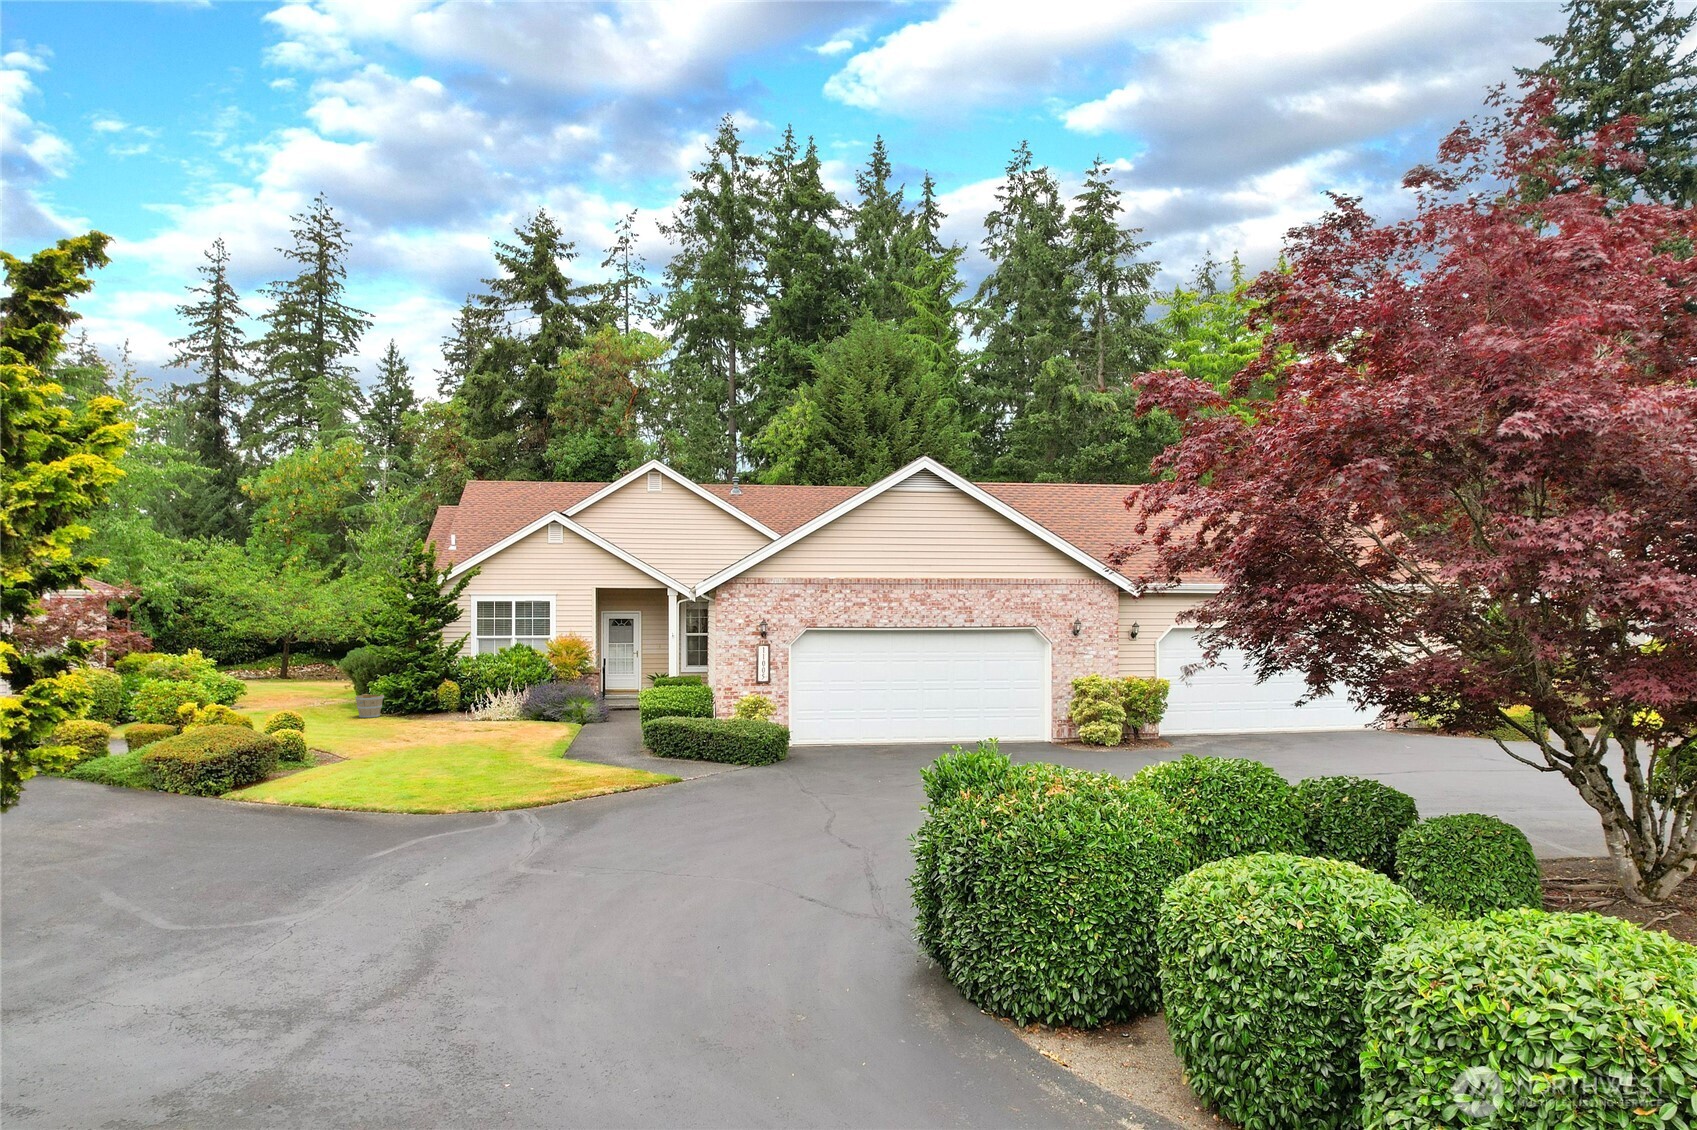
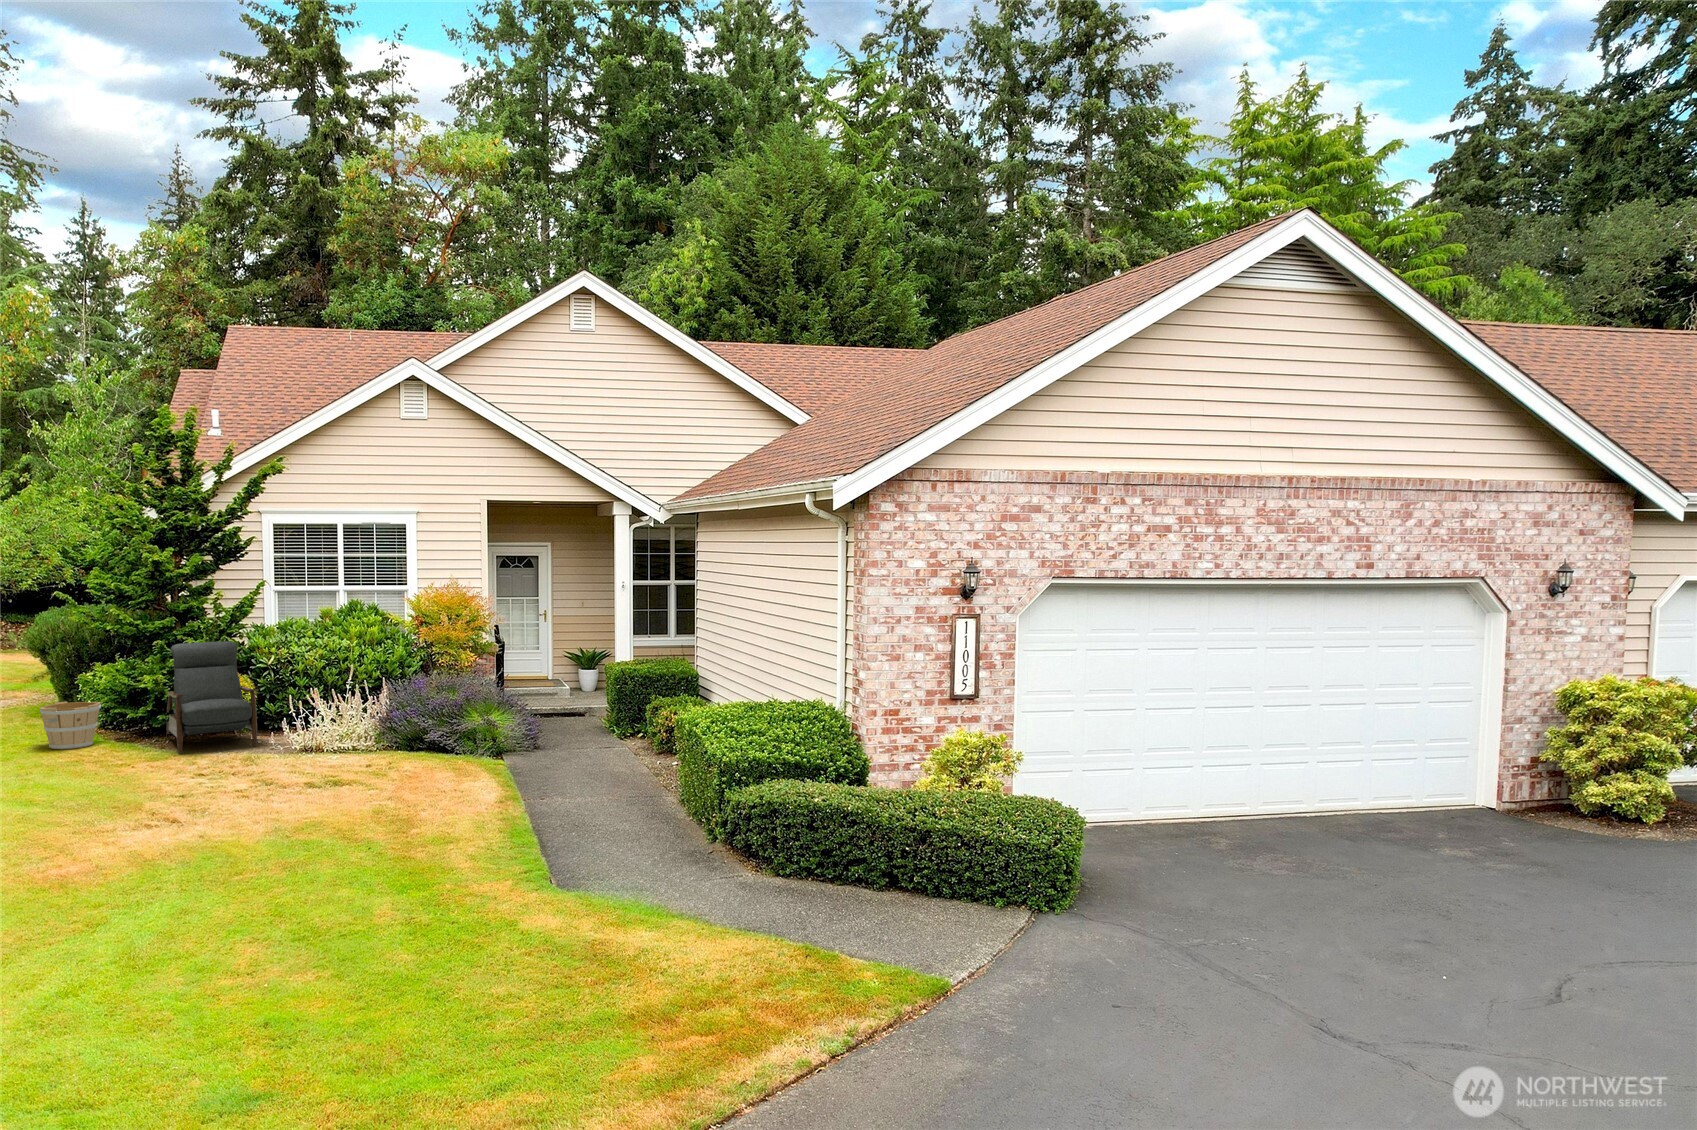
chair: none [415,665,458,721] -> present [167,641,258,754]

